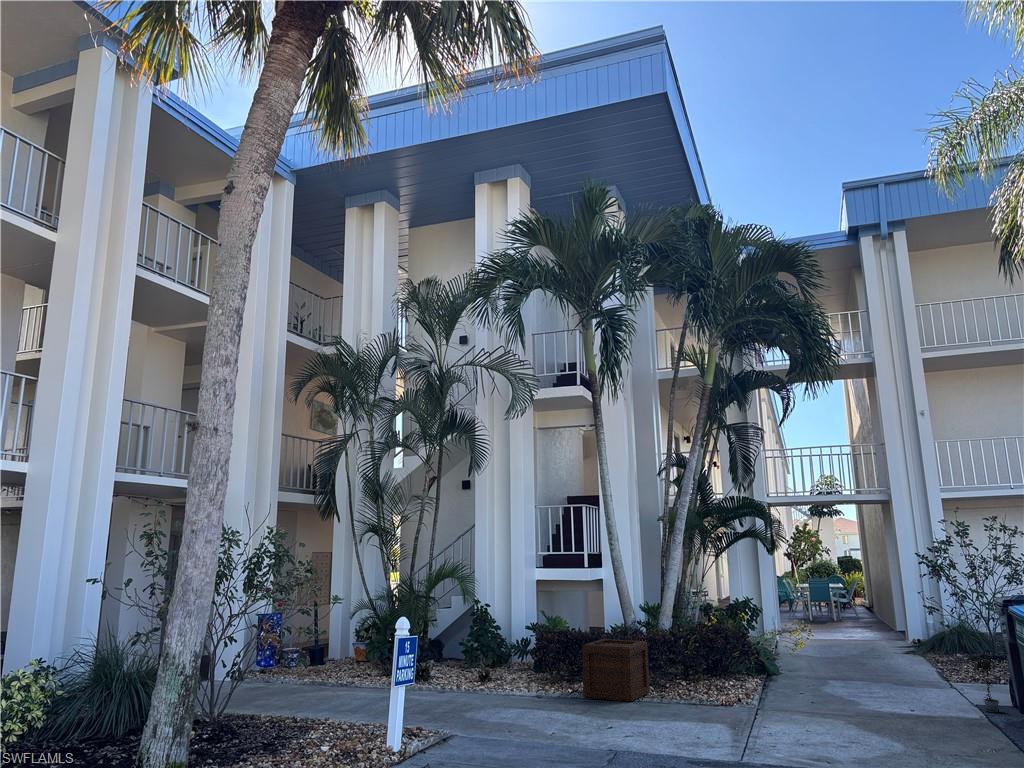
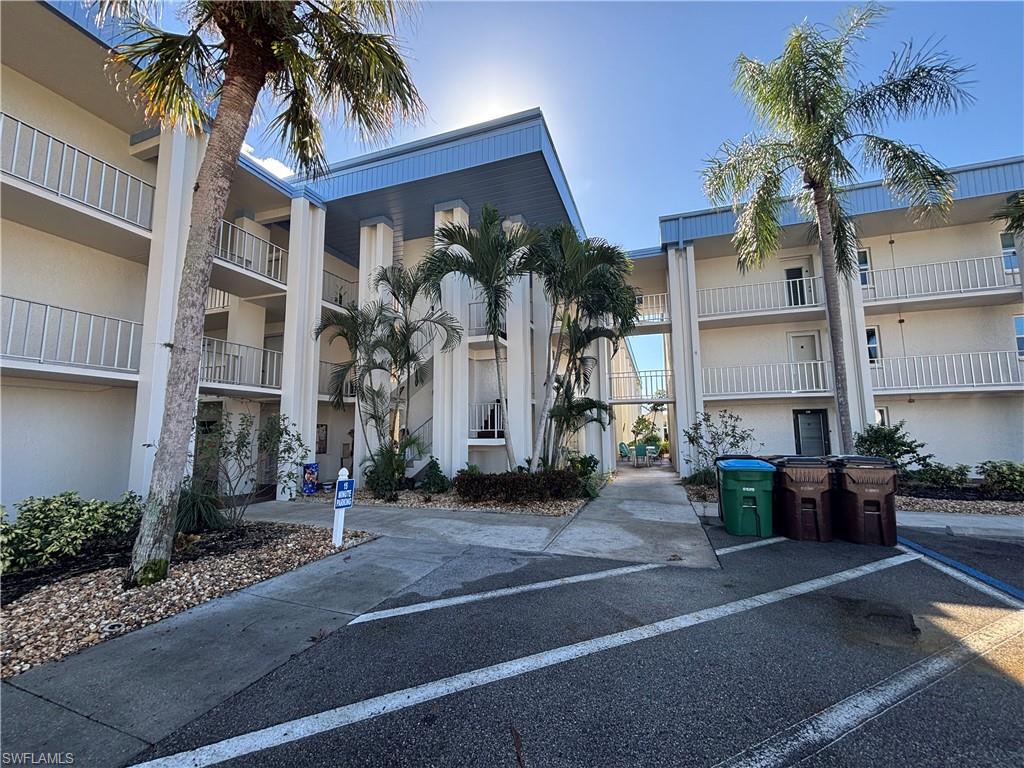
wooden crate: present [582,639,650,702] -> none [474,479,515,515]

